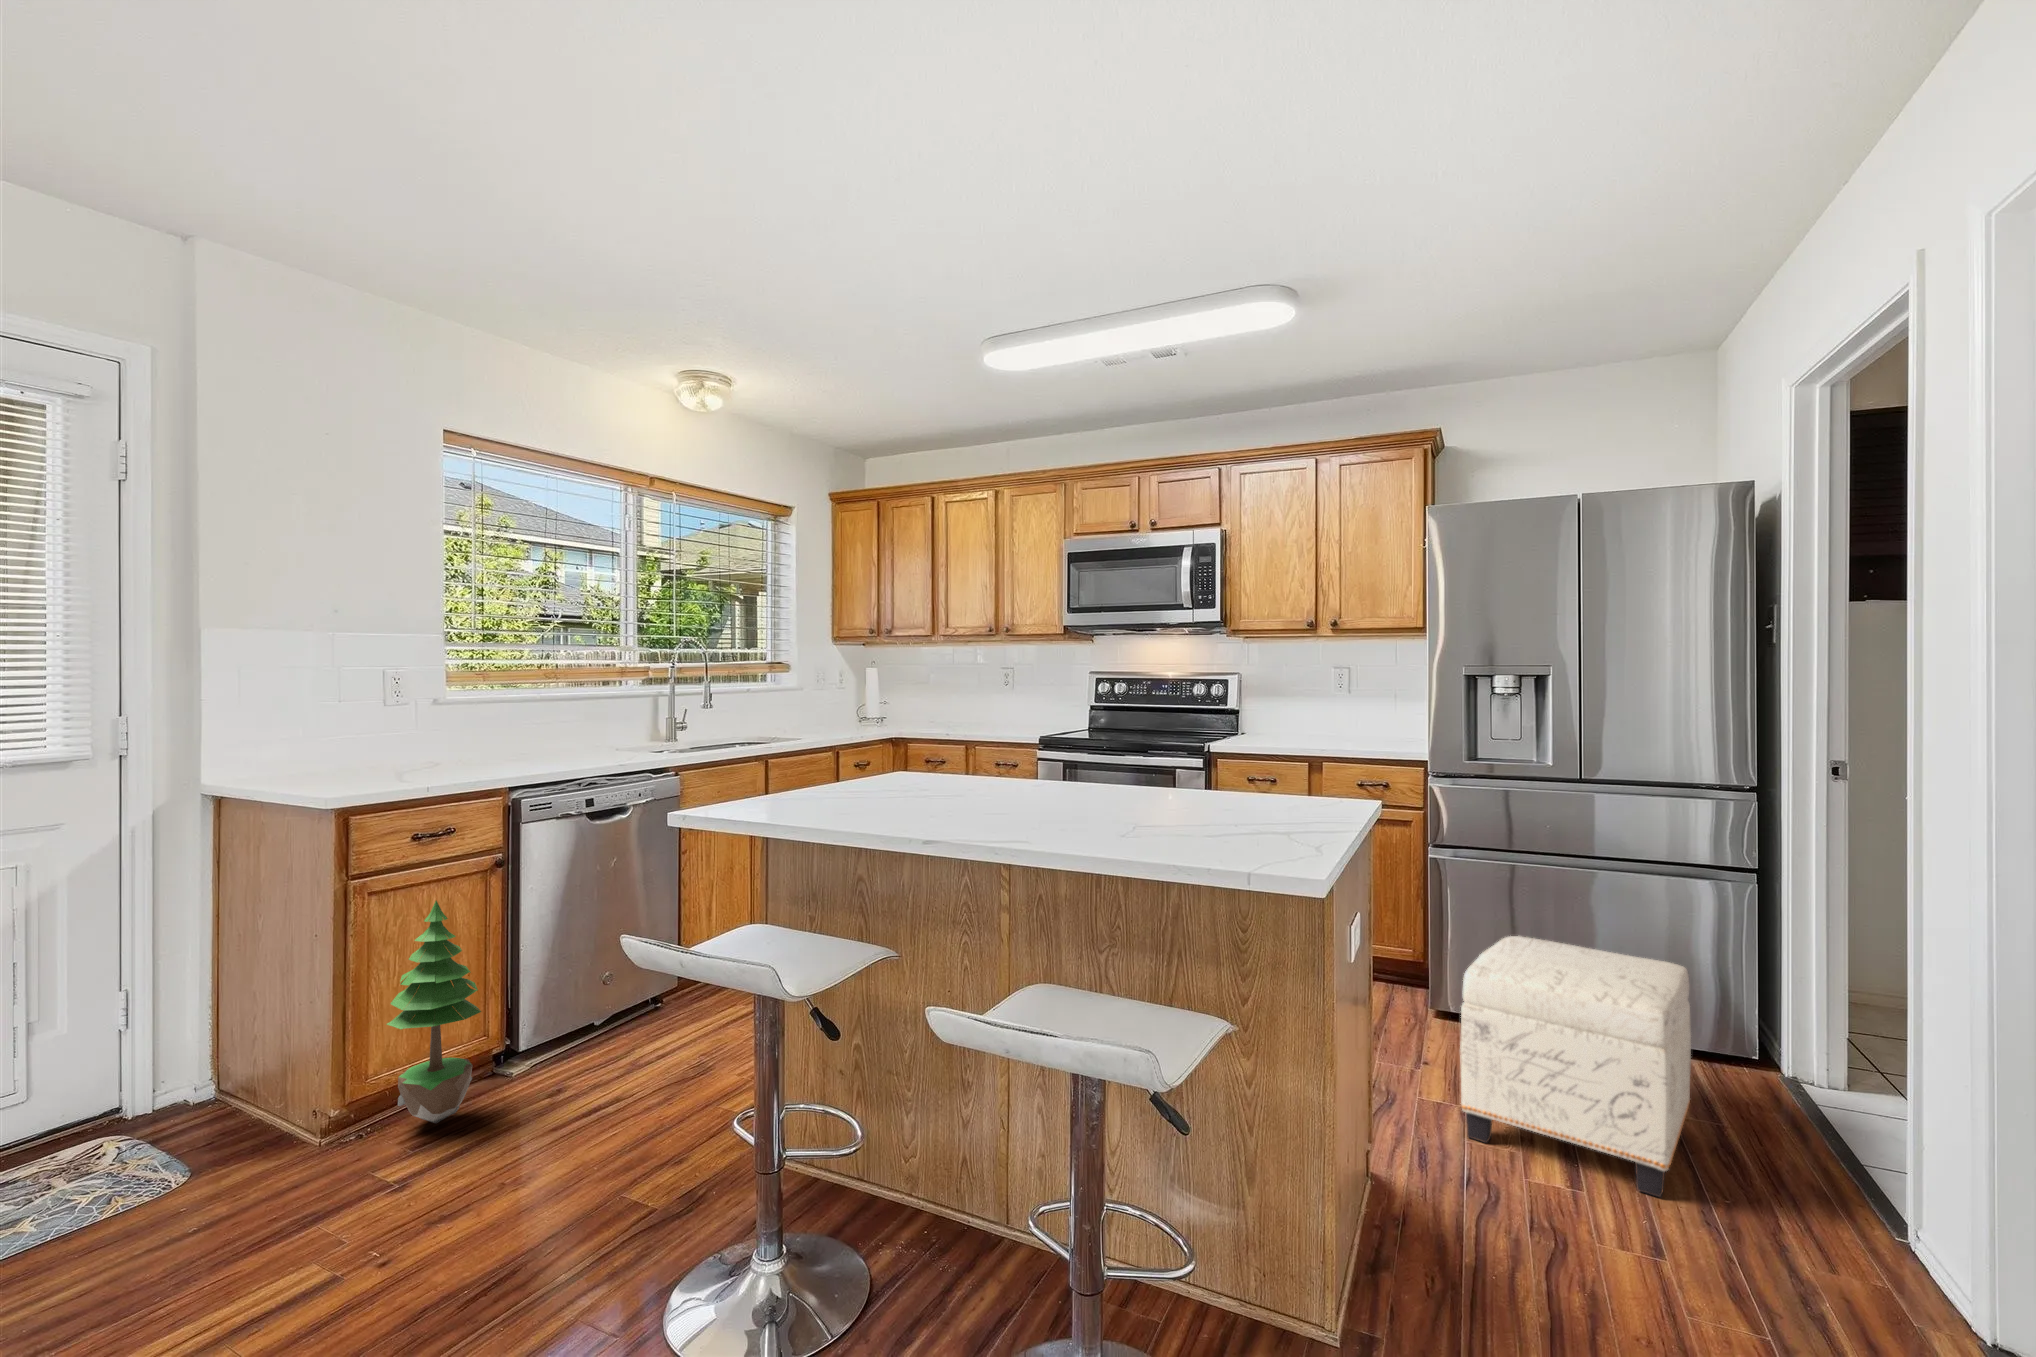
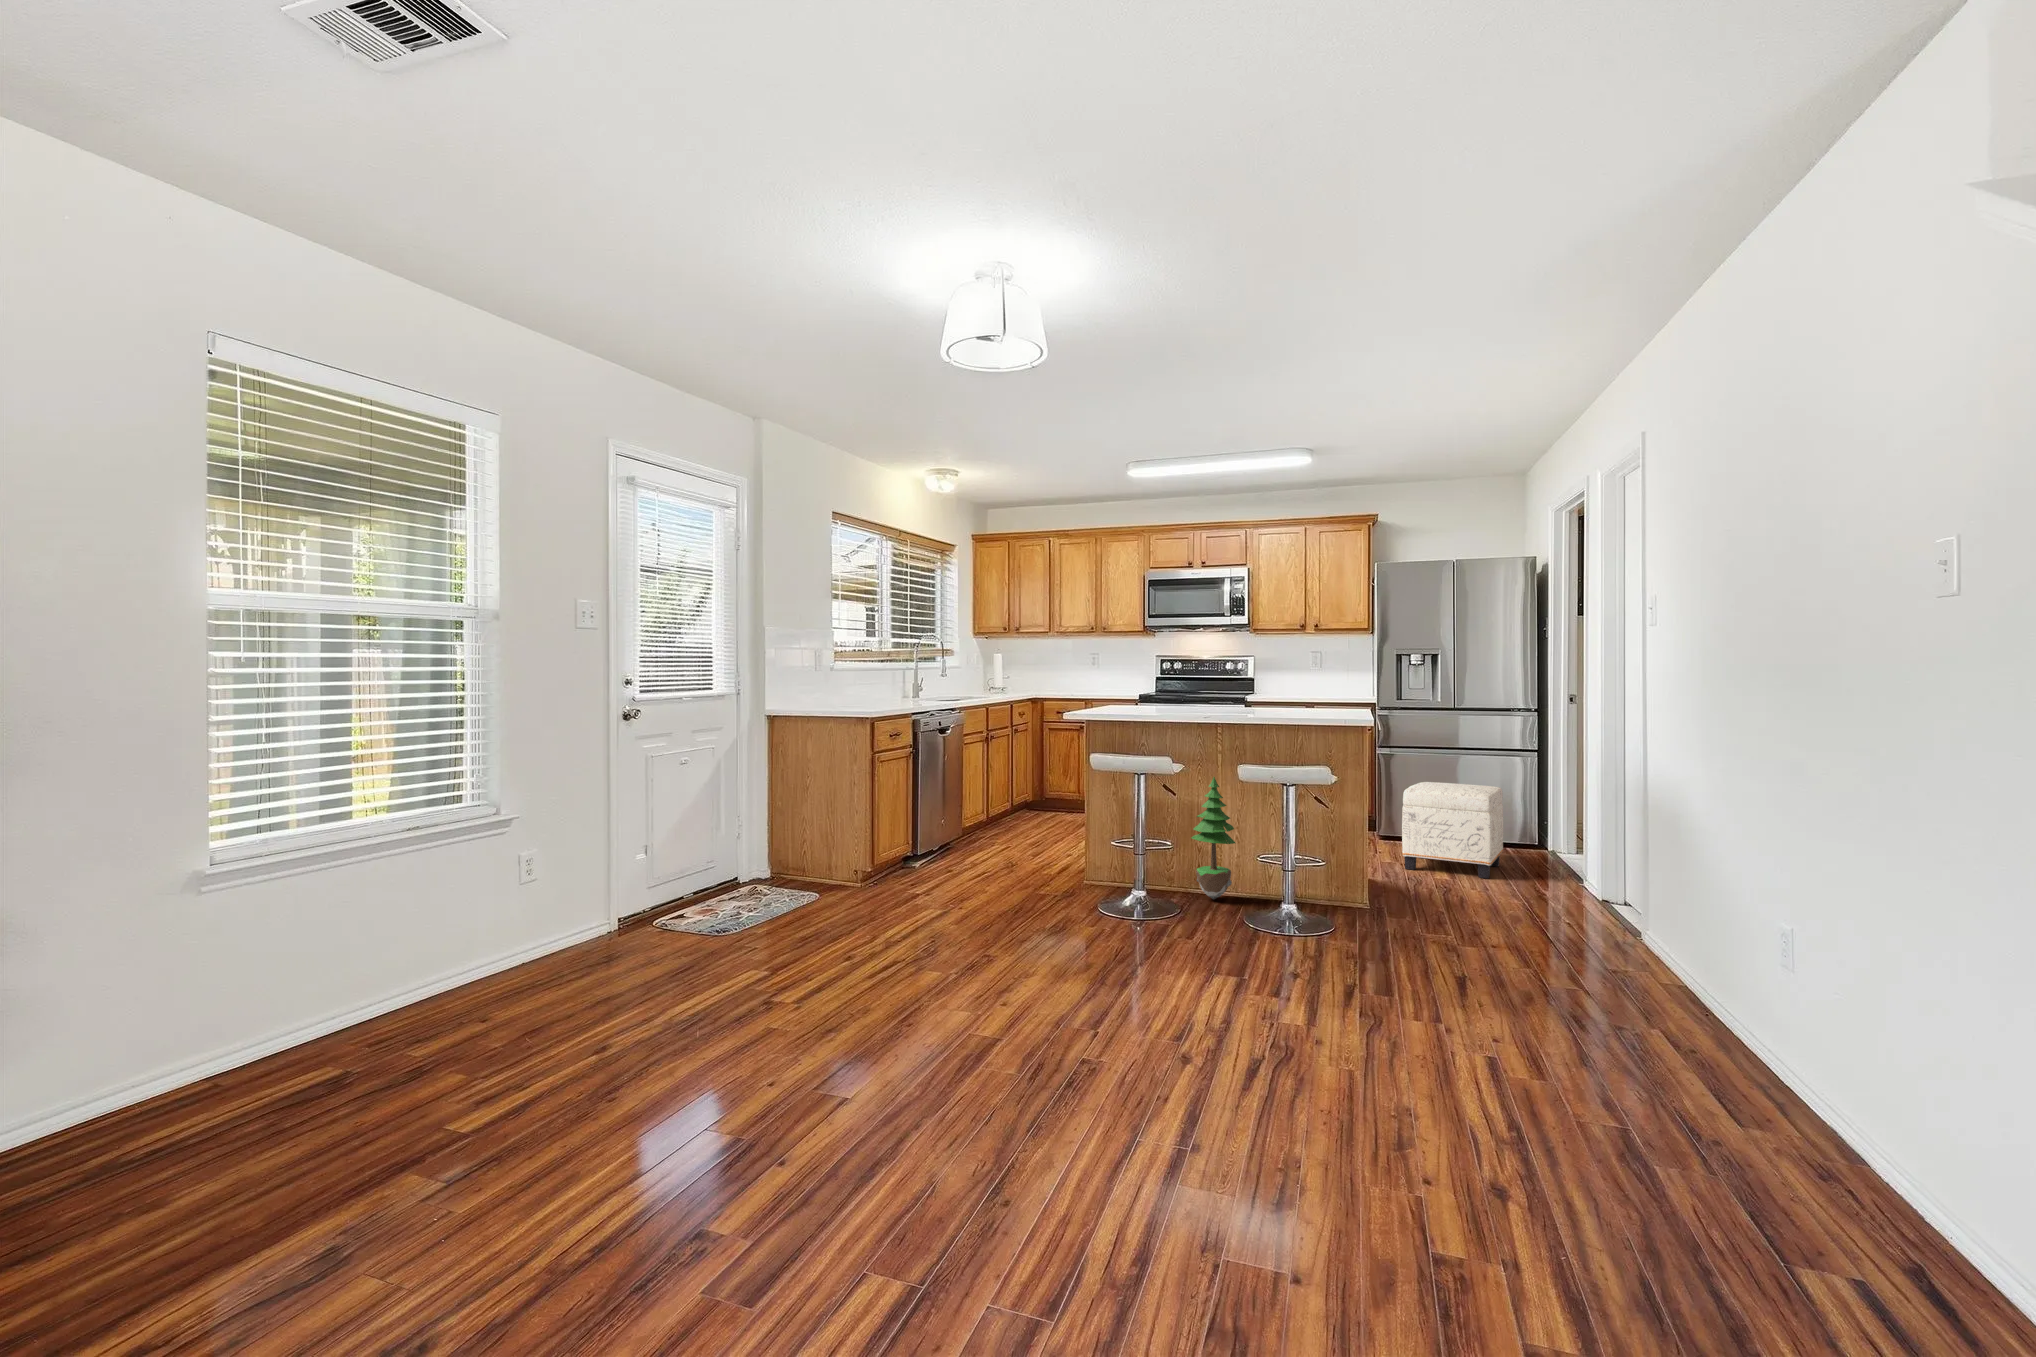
potted tree: present [387,901,481,1124] -> present [1192,777,1235,899]

